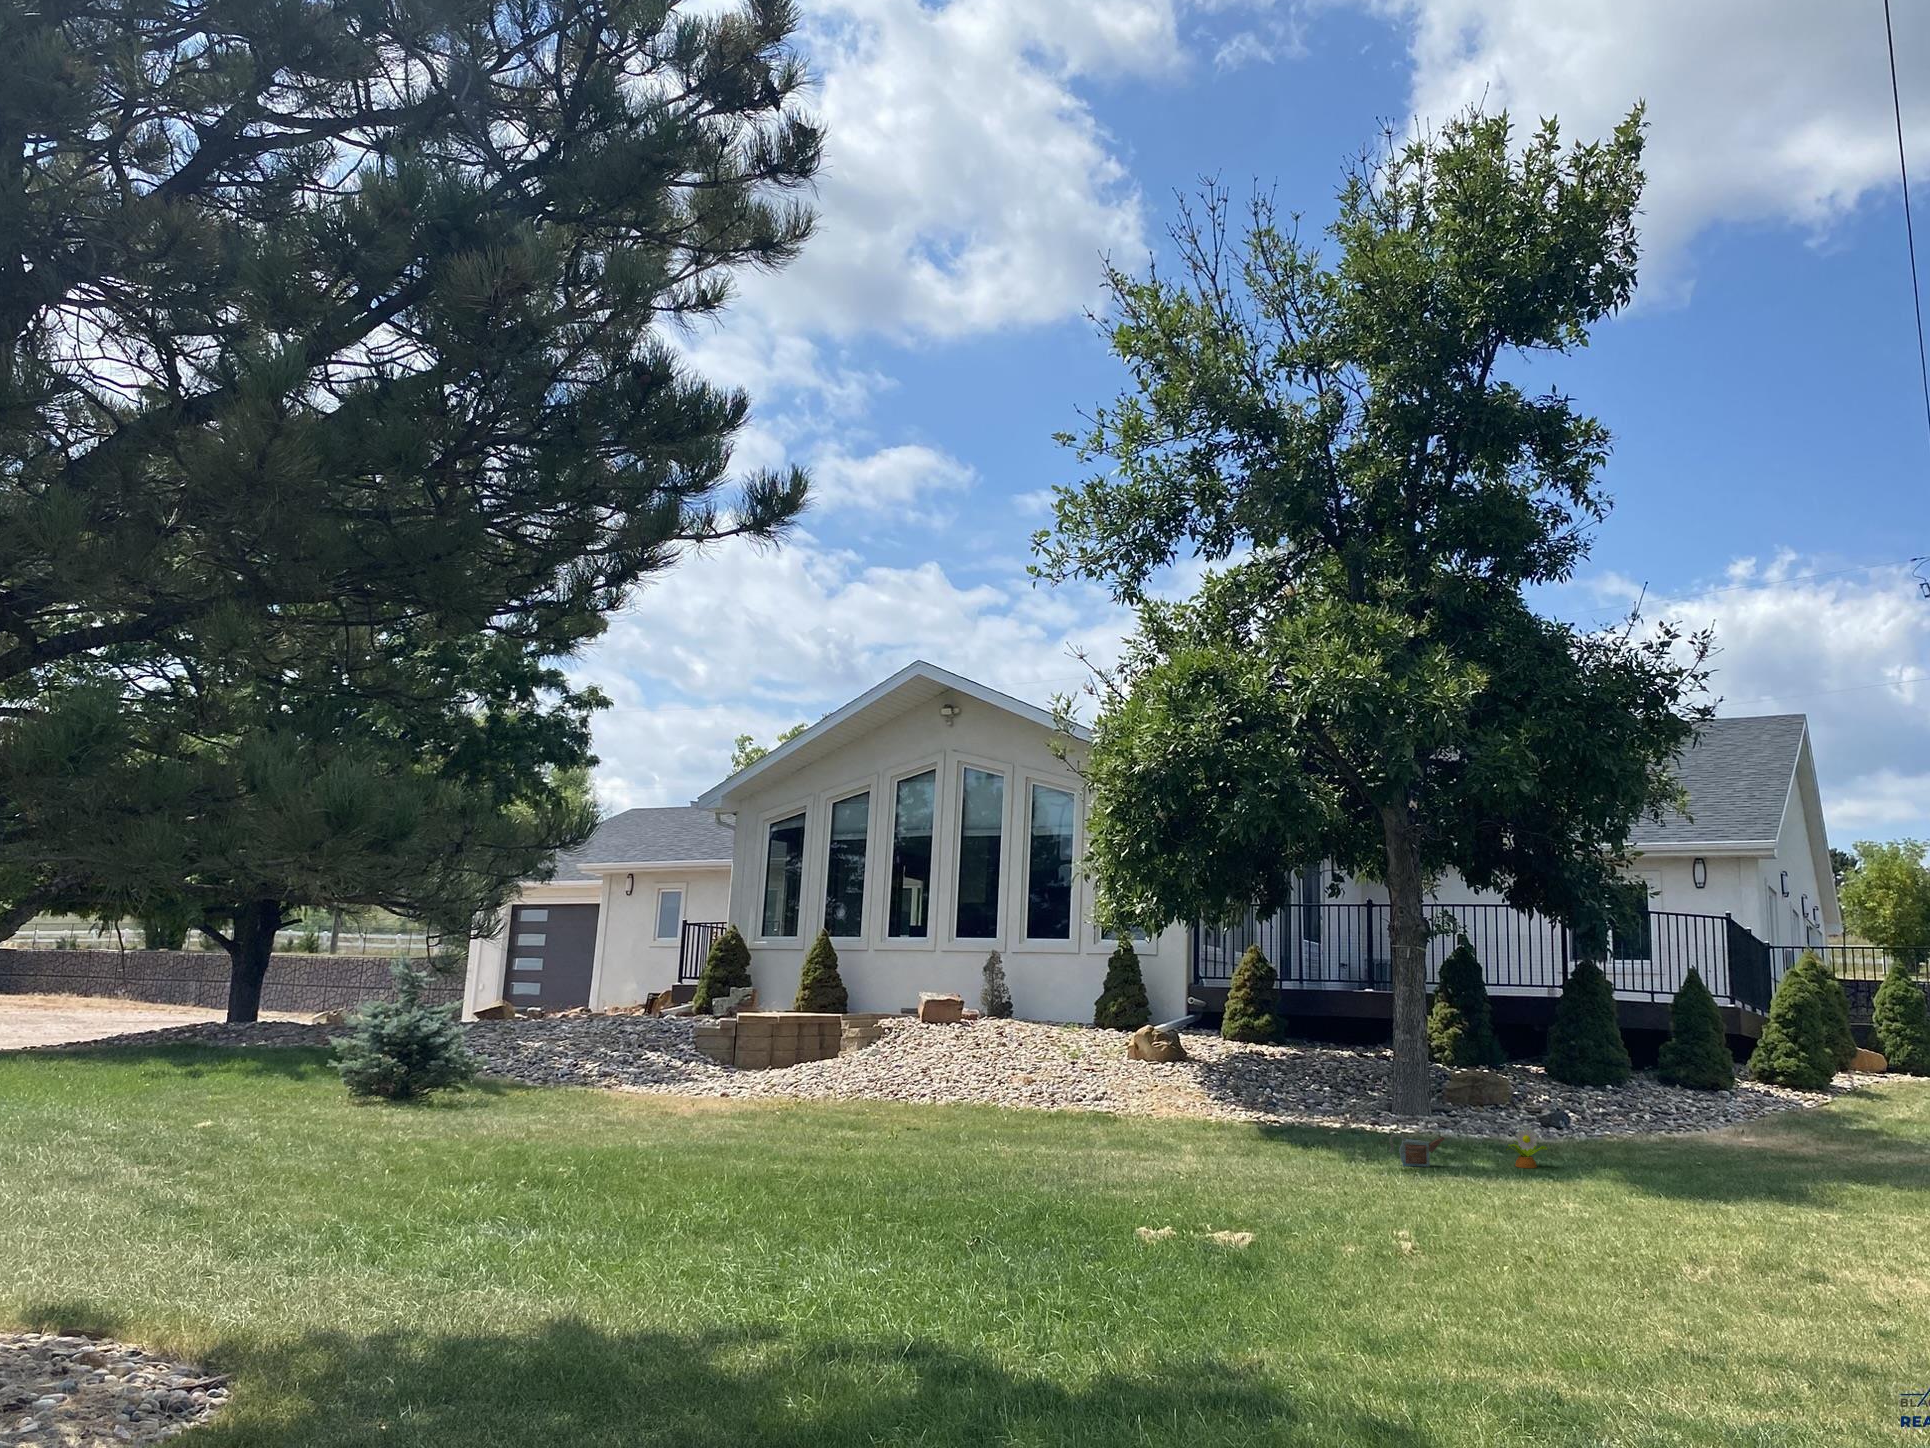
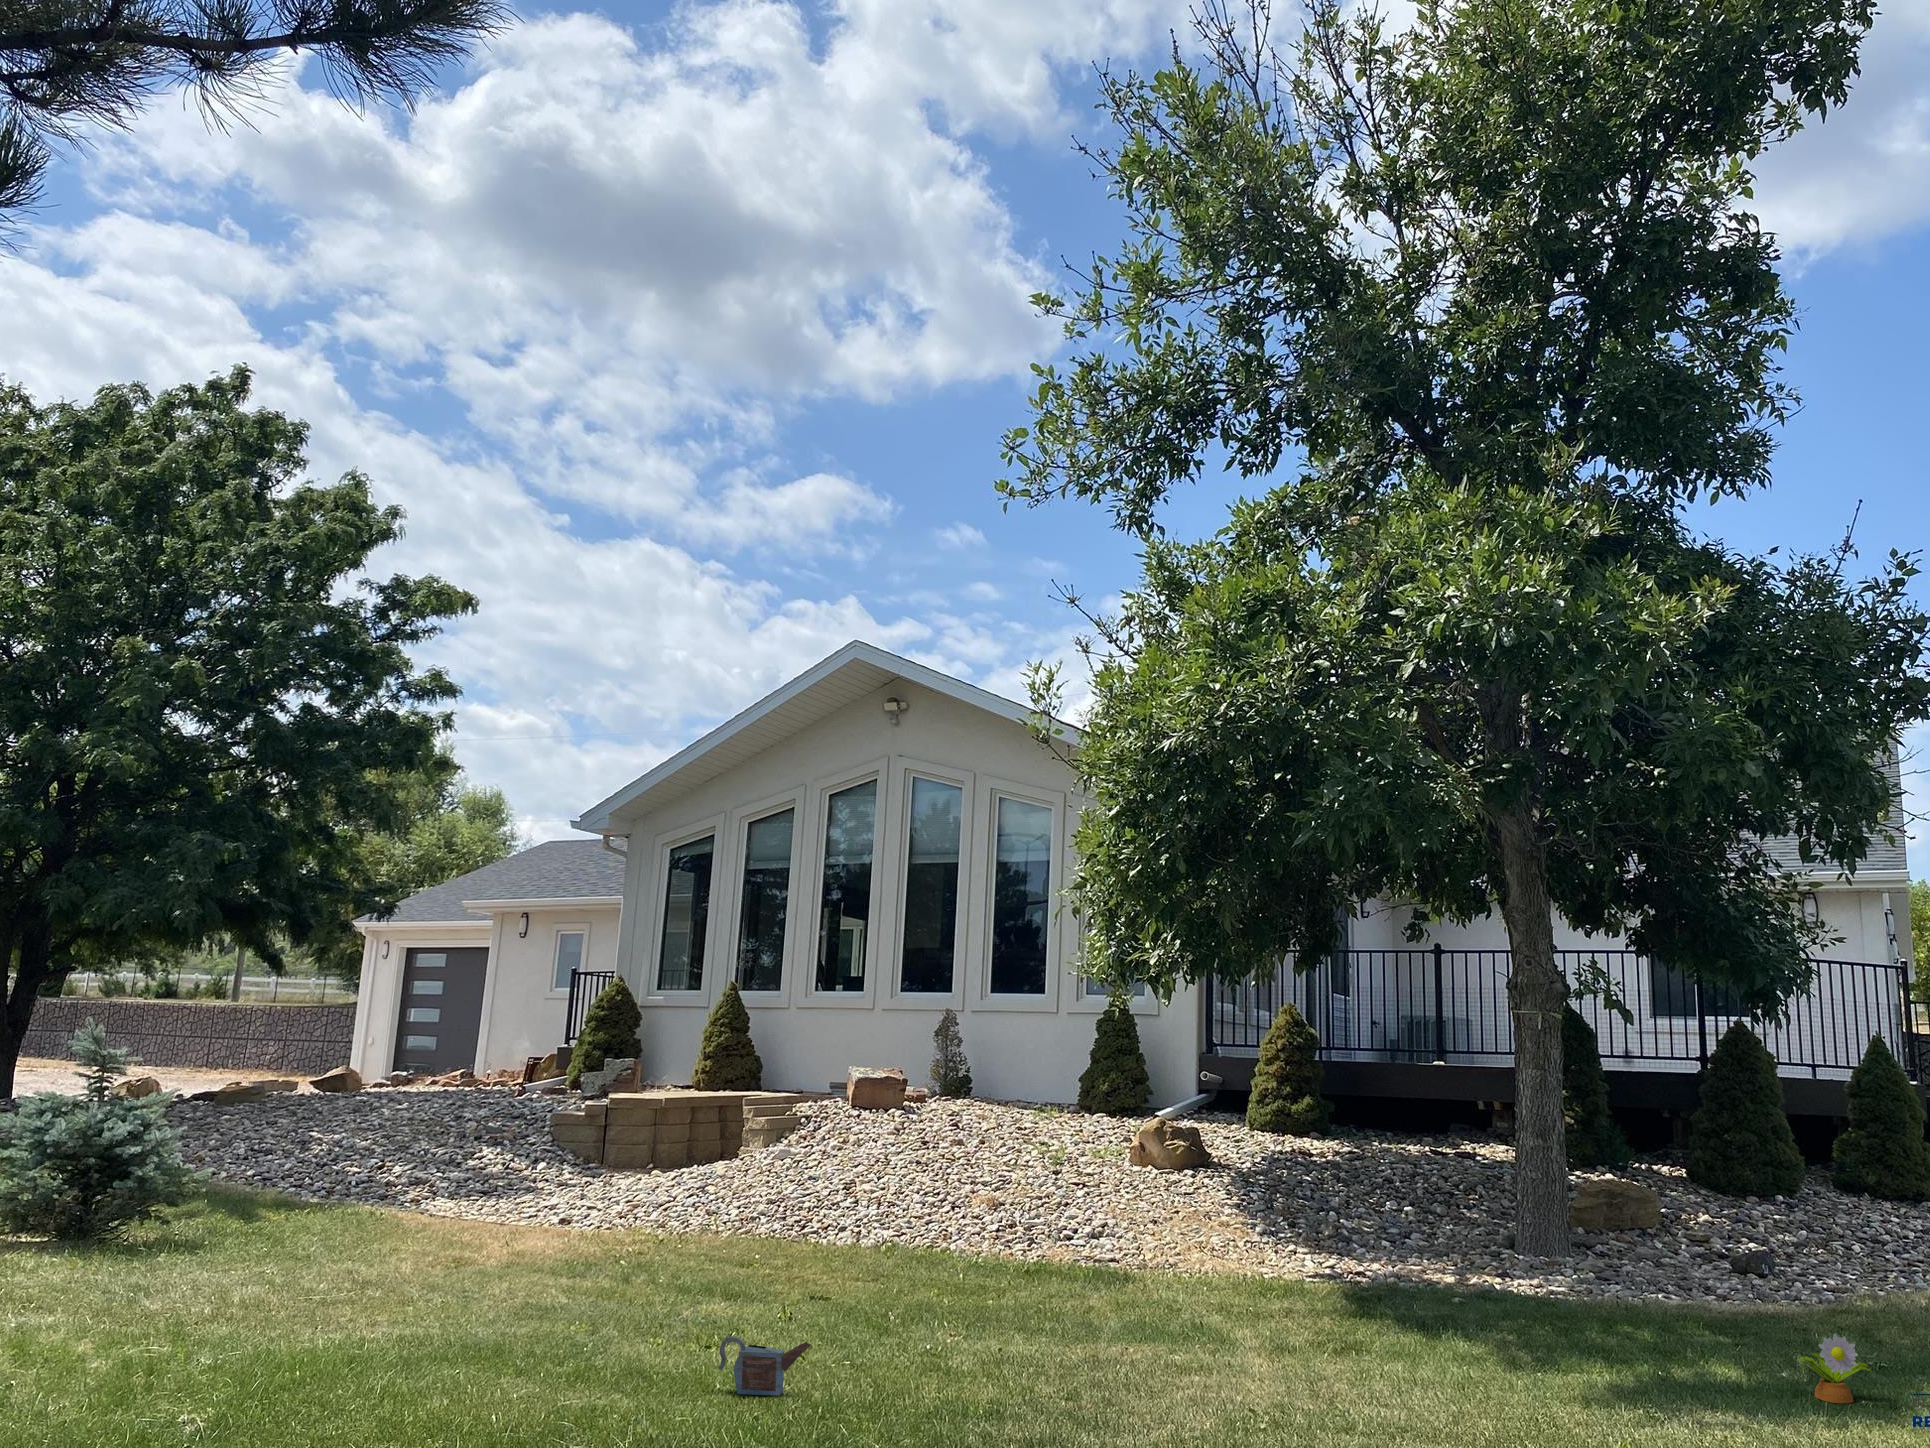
watering can: present [1389,1134,1445,1167] -> present [718,1336,810,1396]

